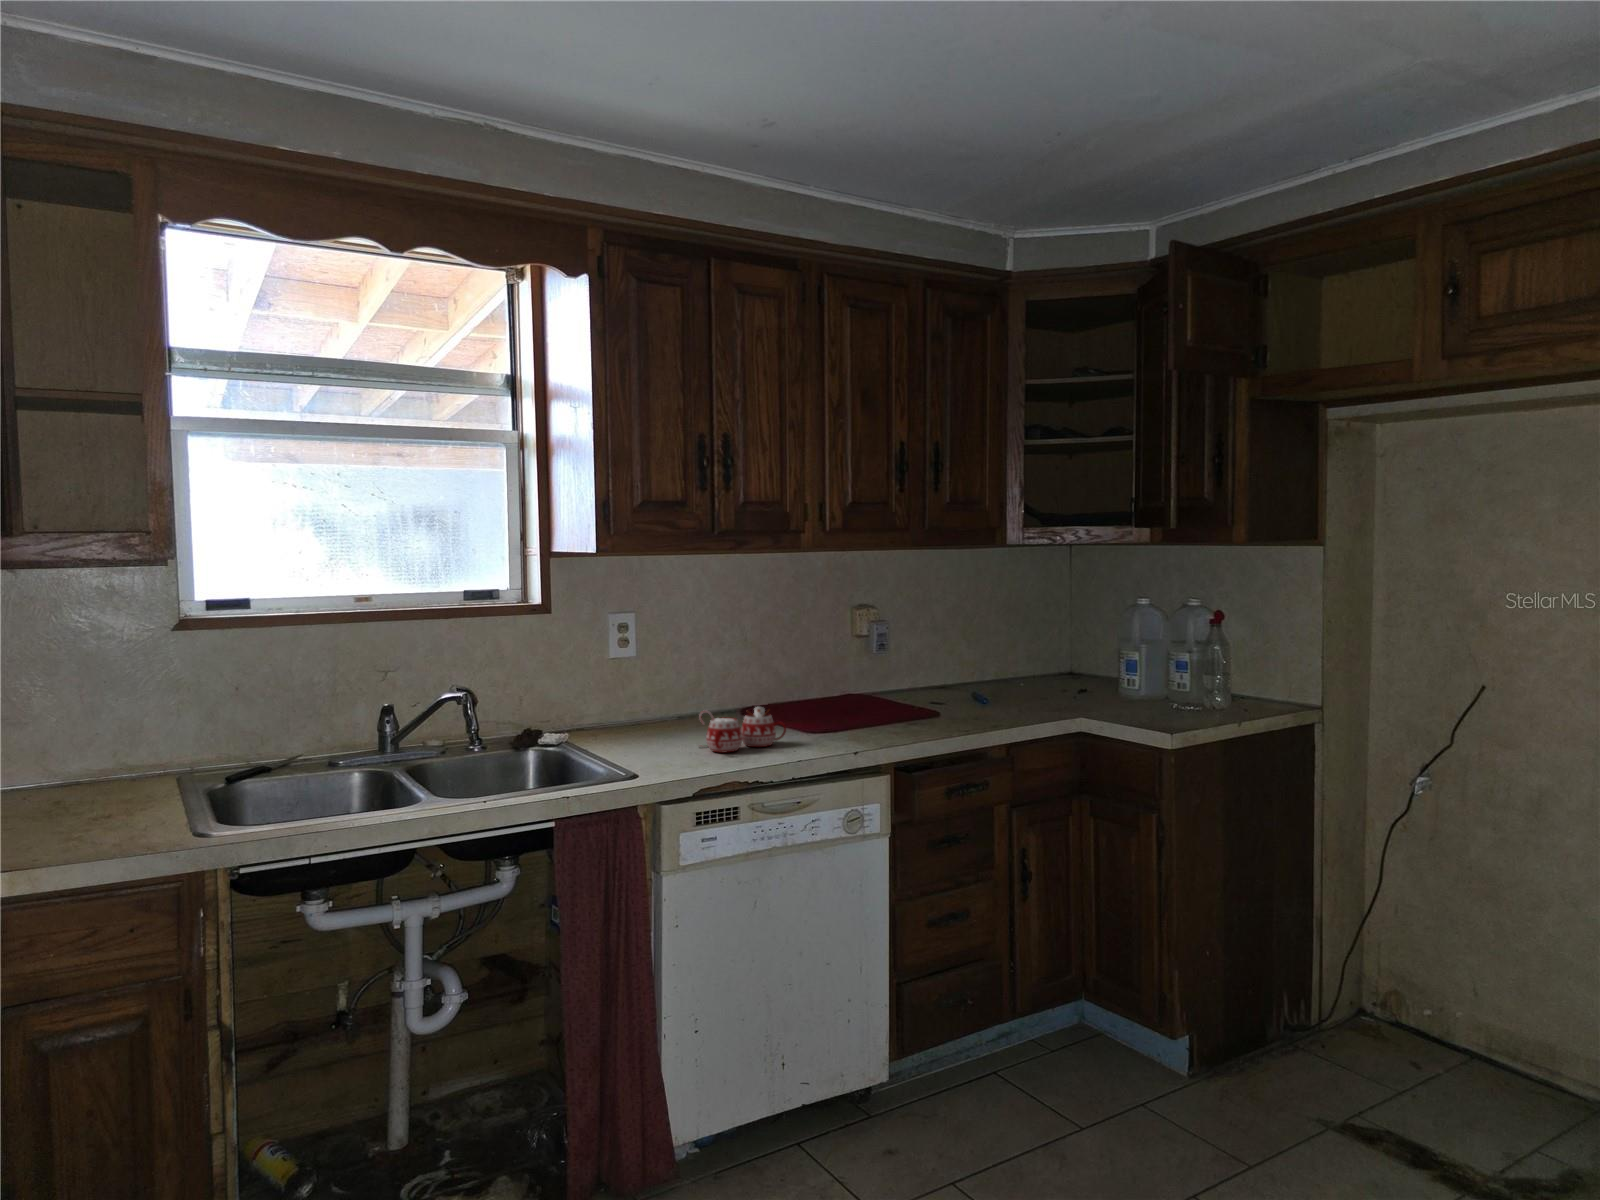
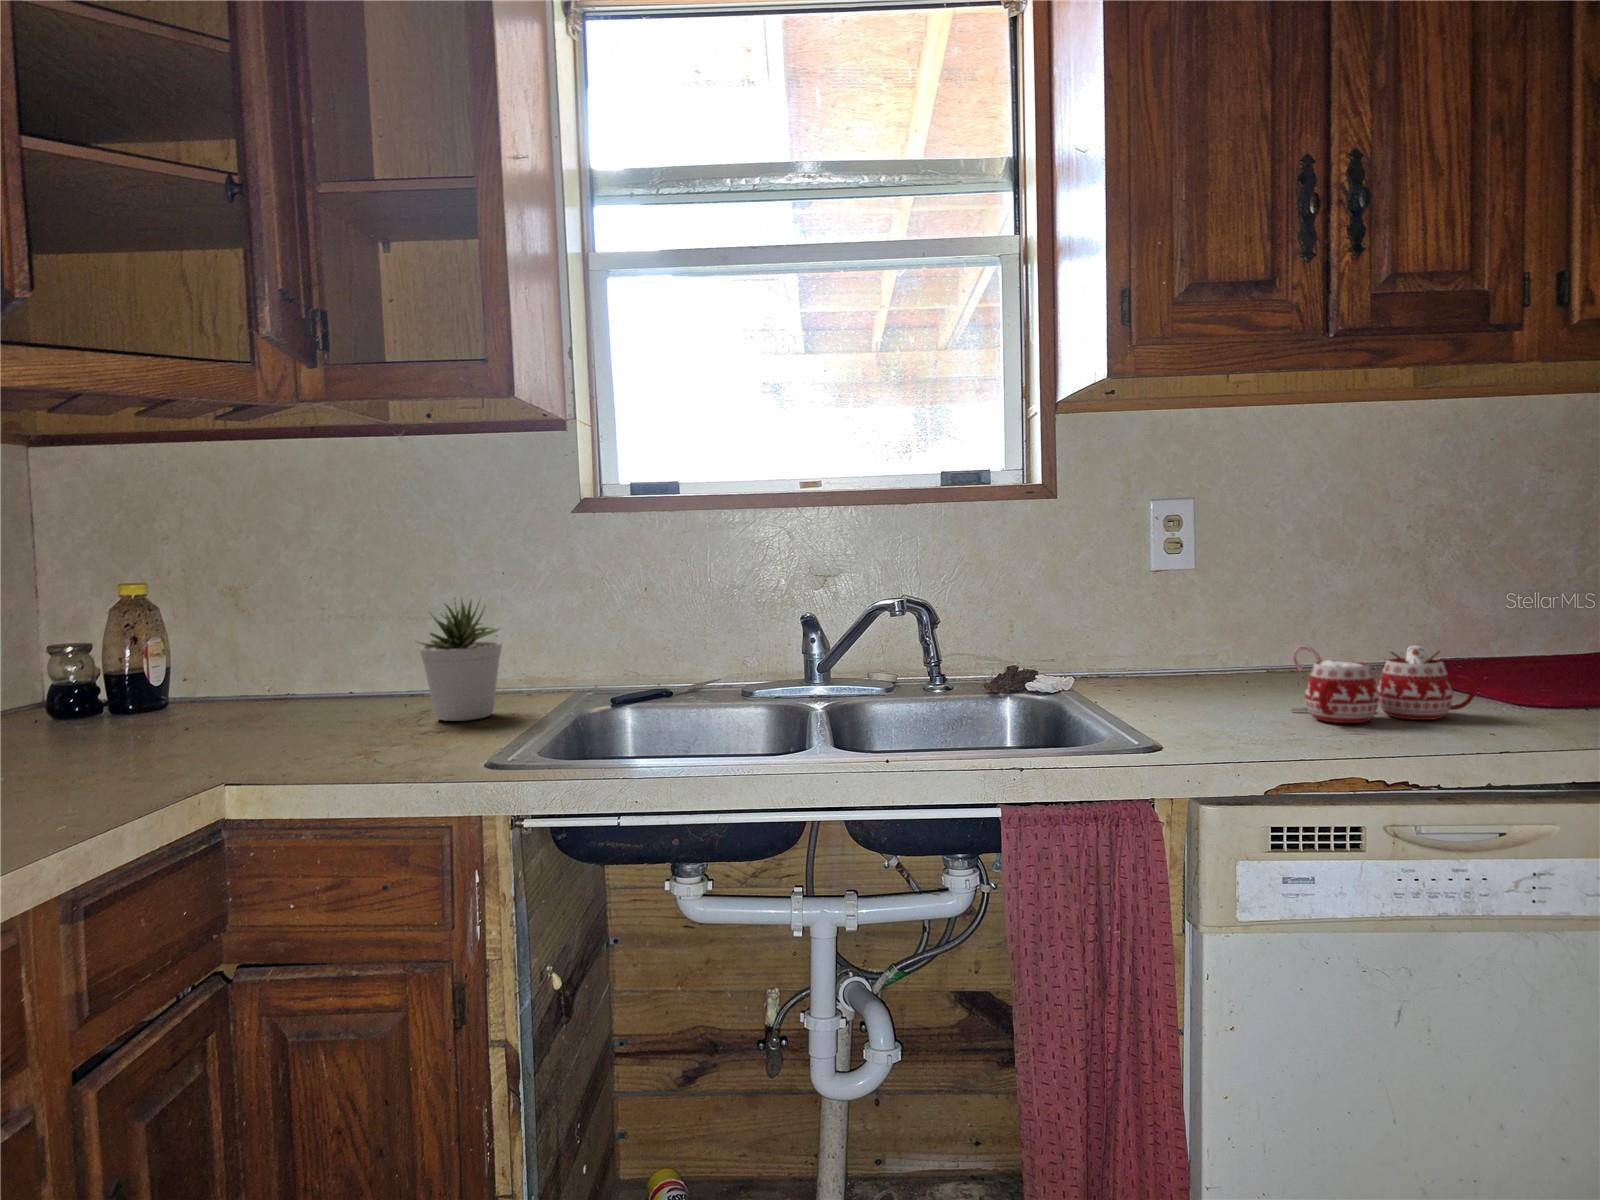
potted plant: none [58,708,136,811] -> present [420,601,502,721]

